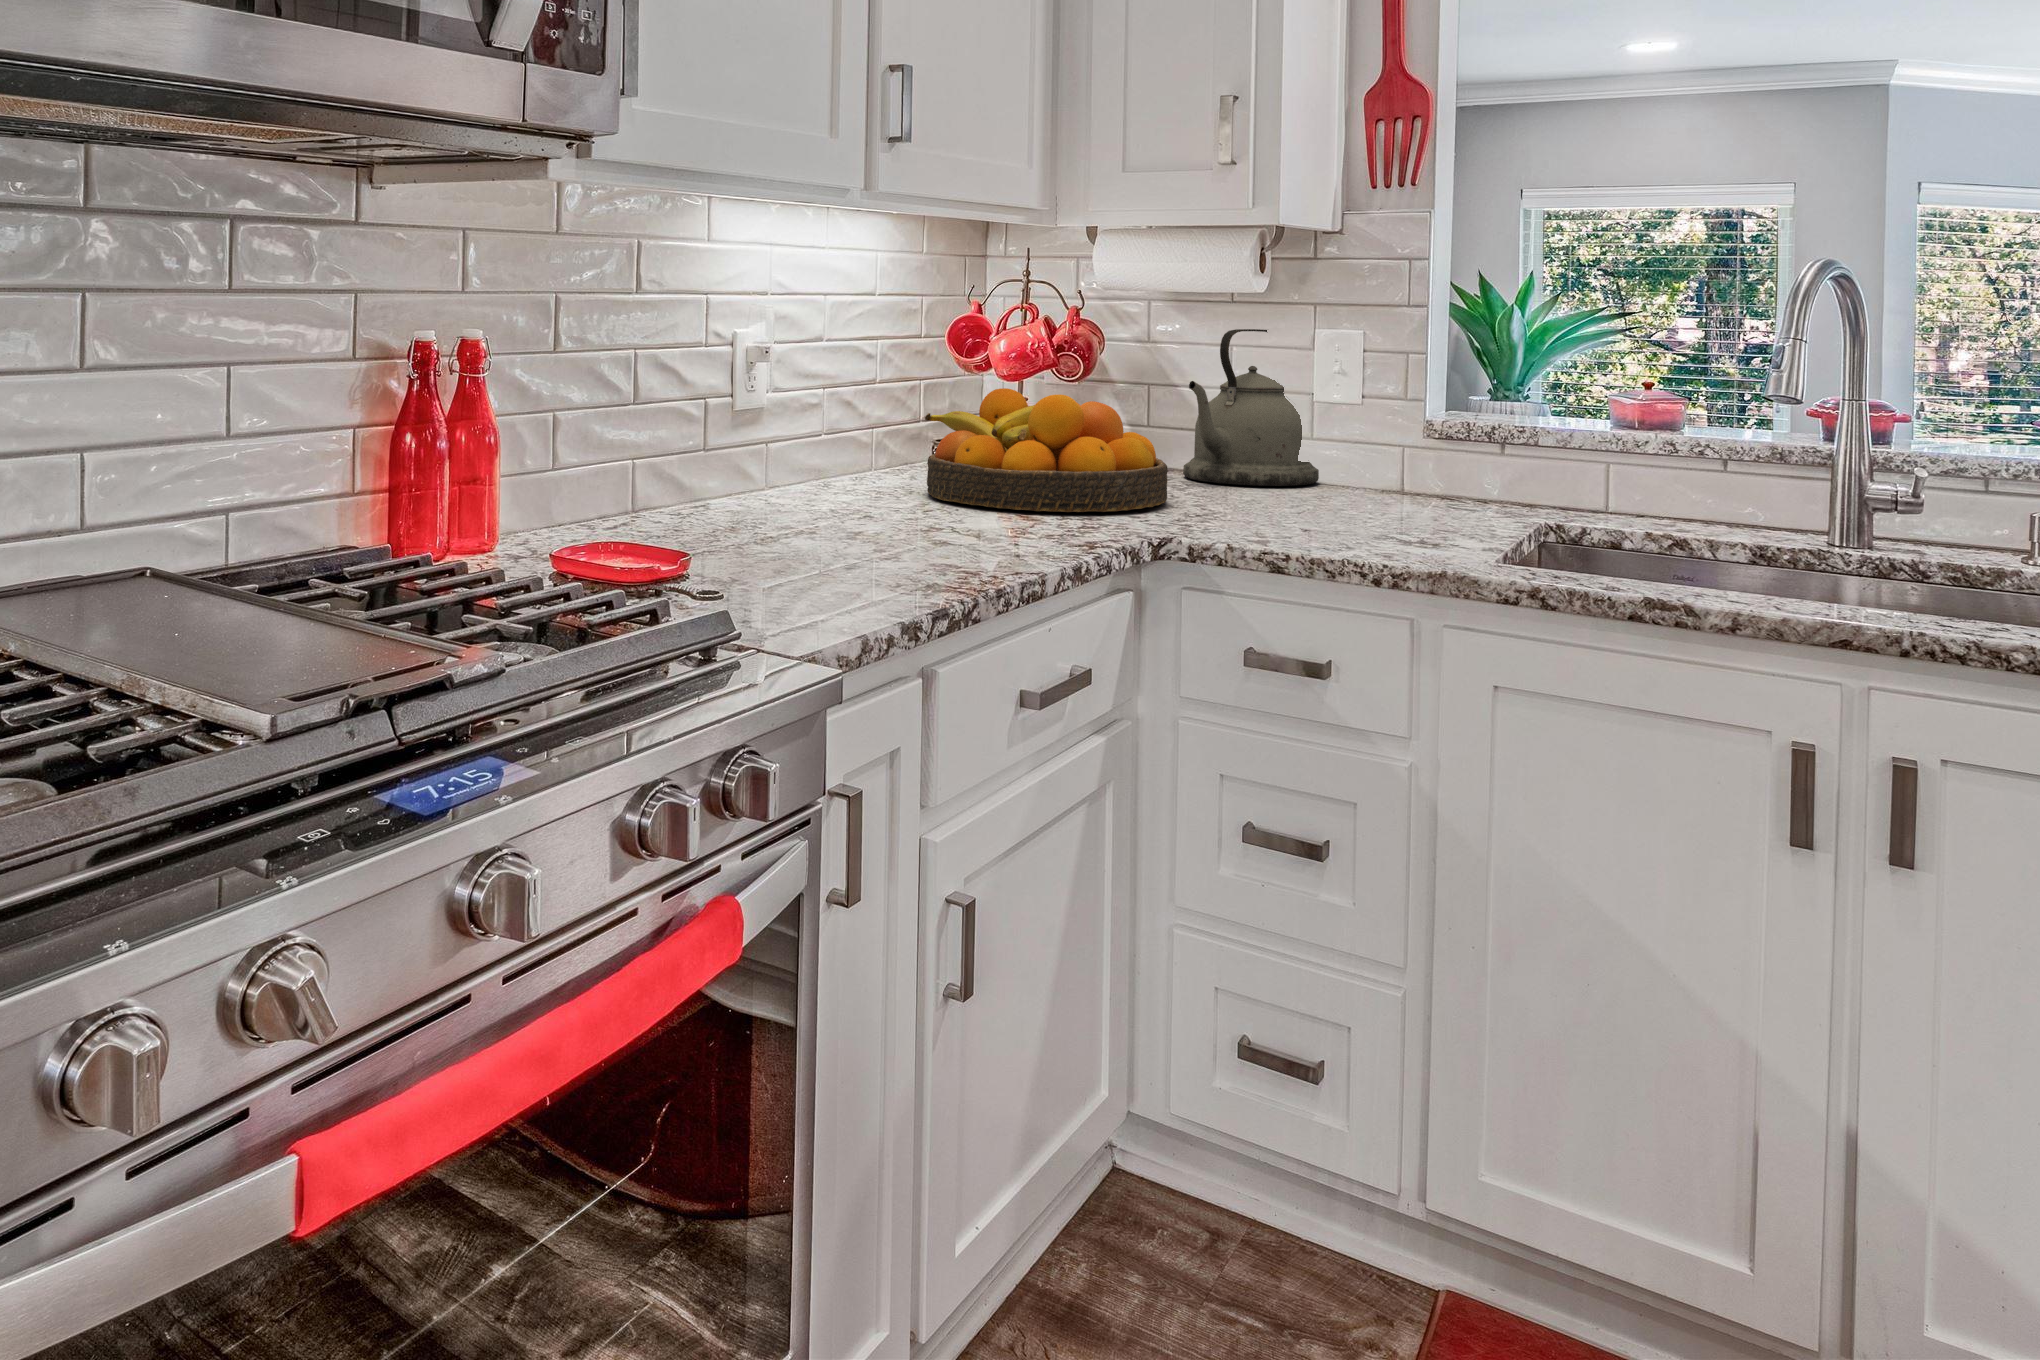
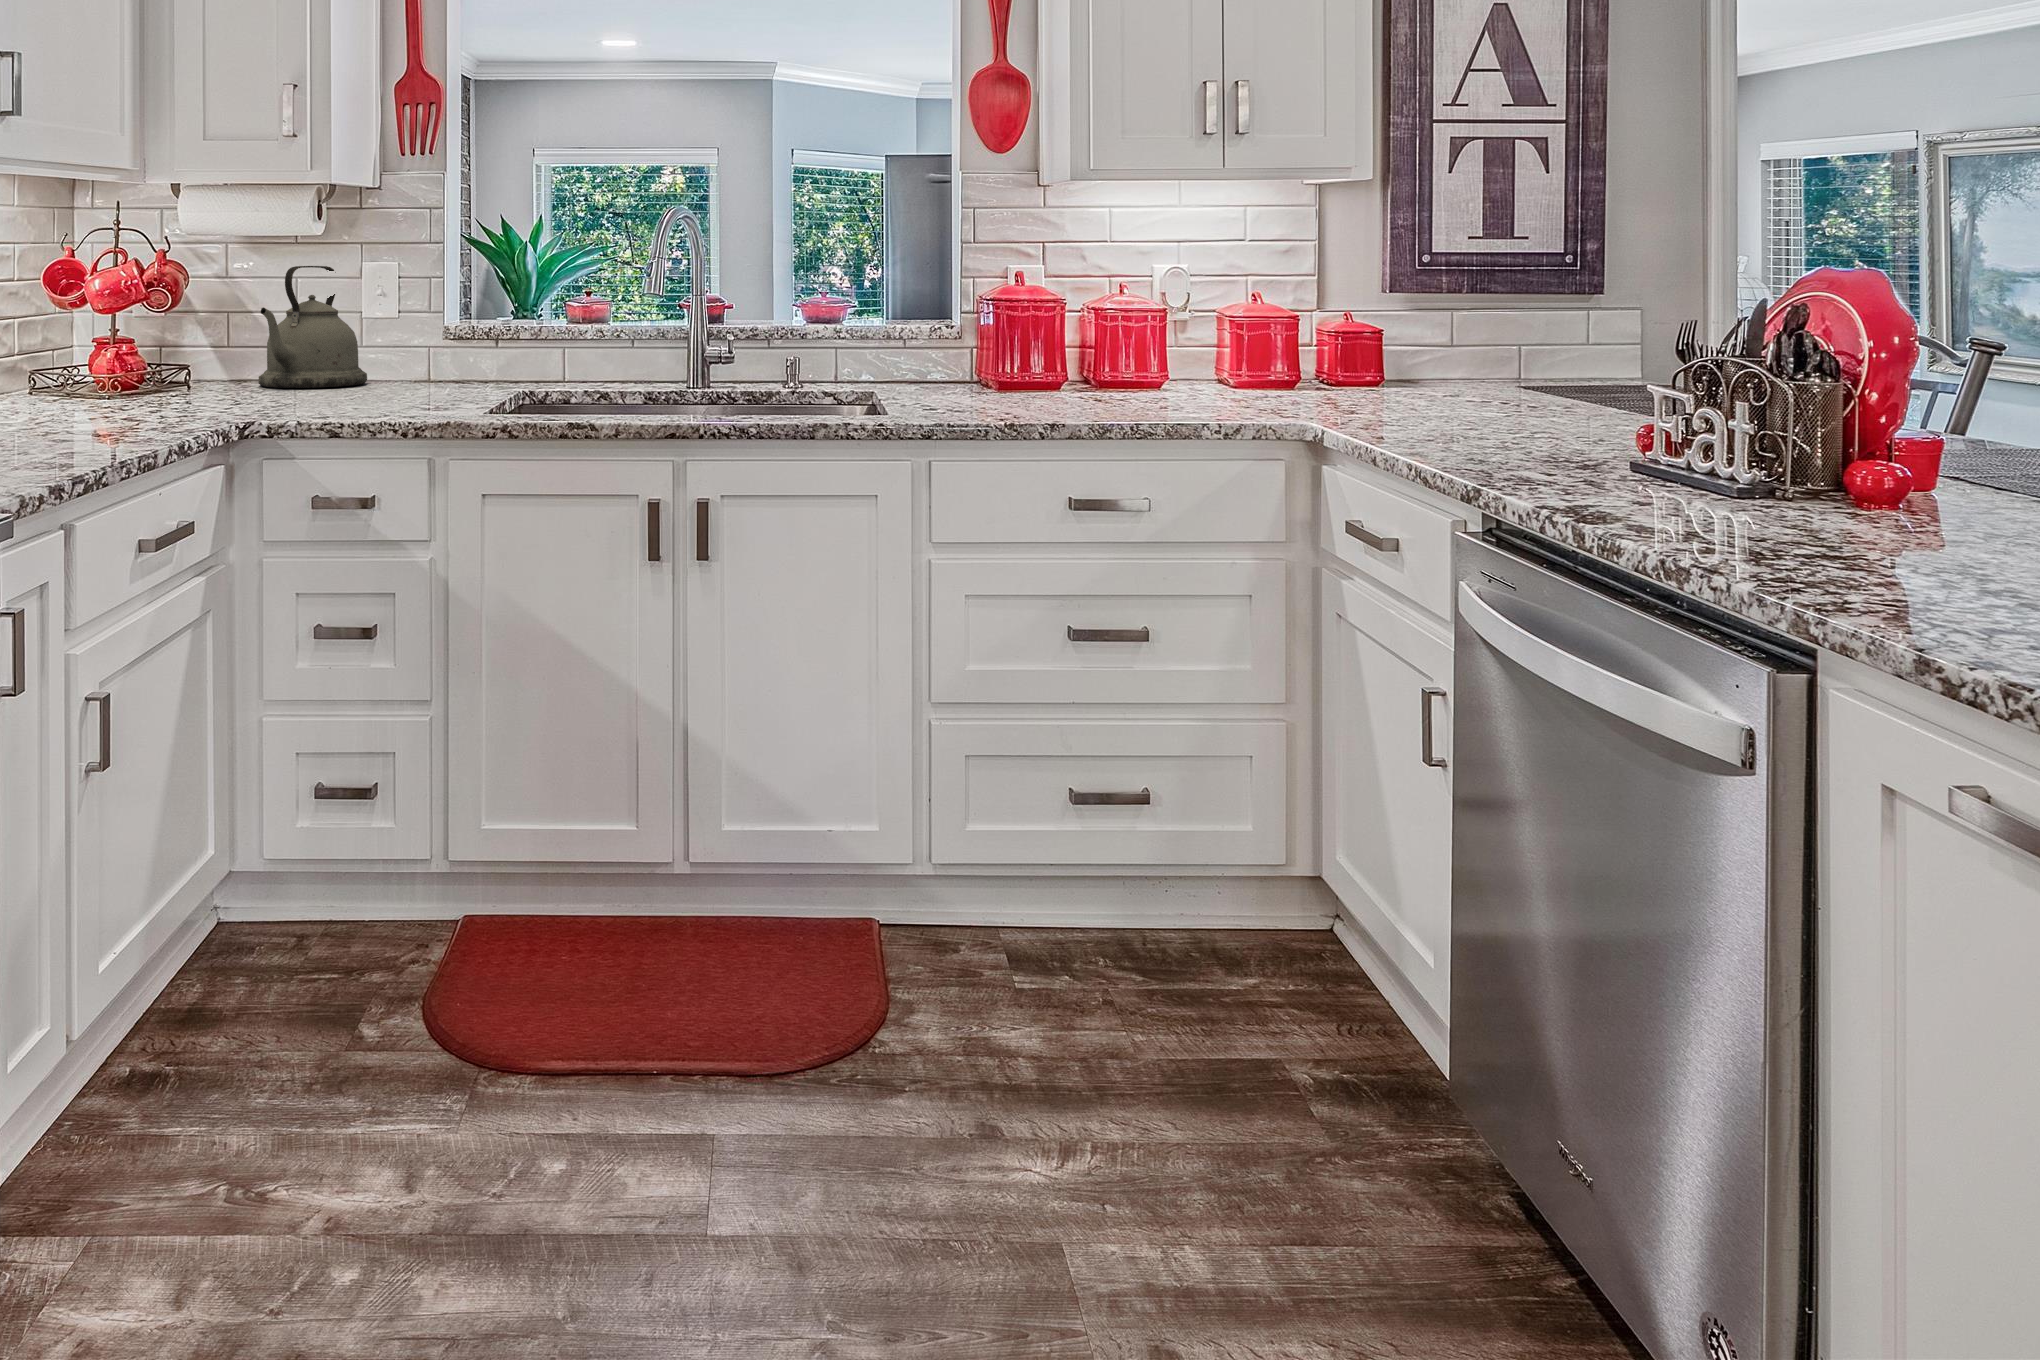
fruit bowl: present [925,388,1168,512] -> none [30,318,247,414]

